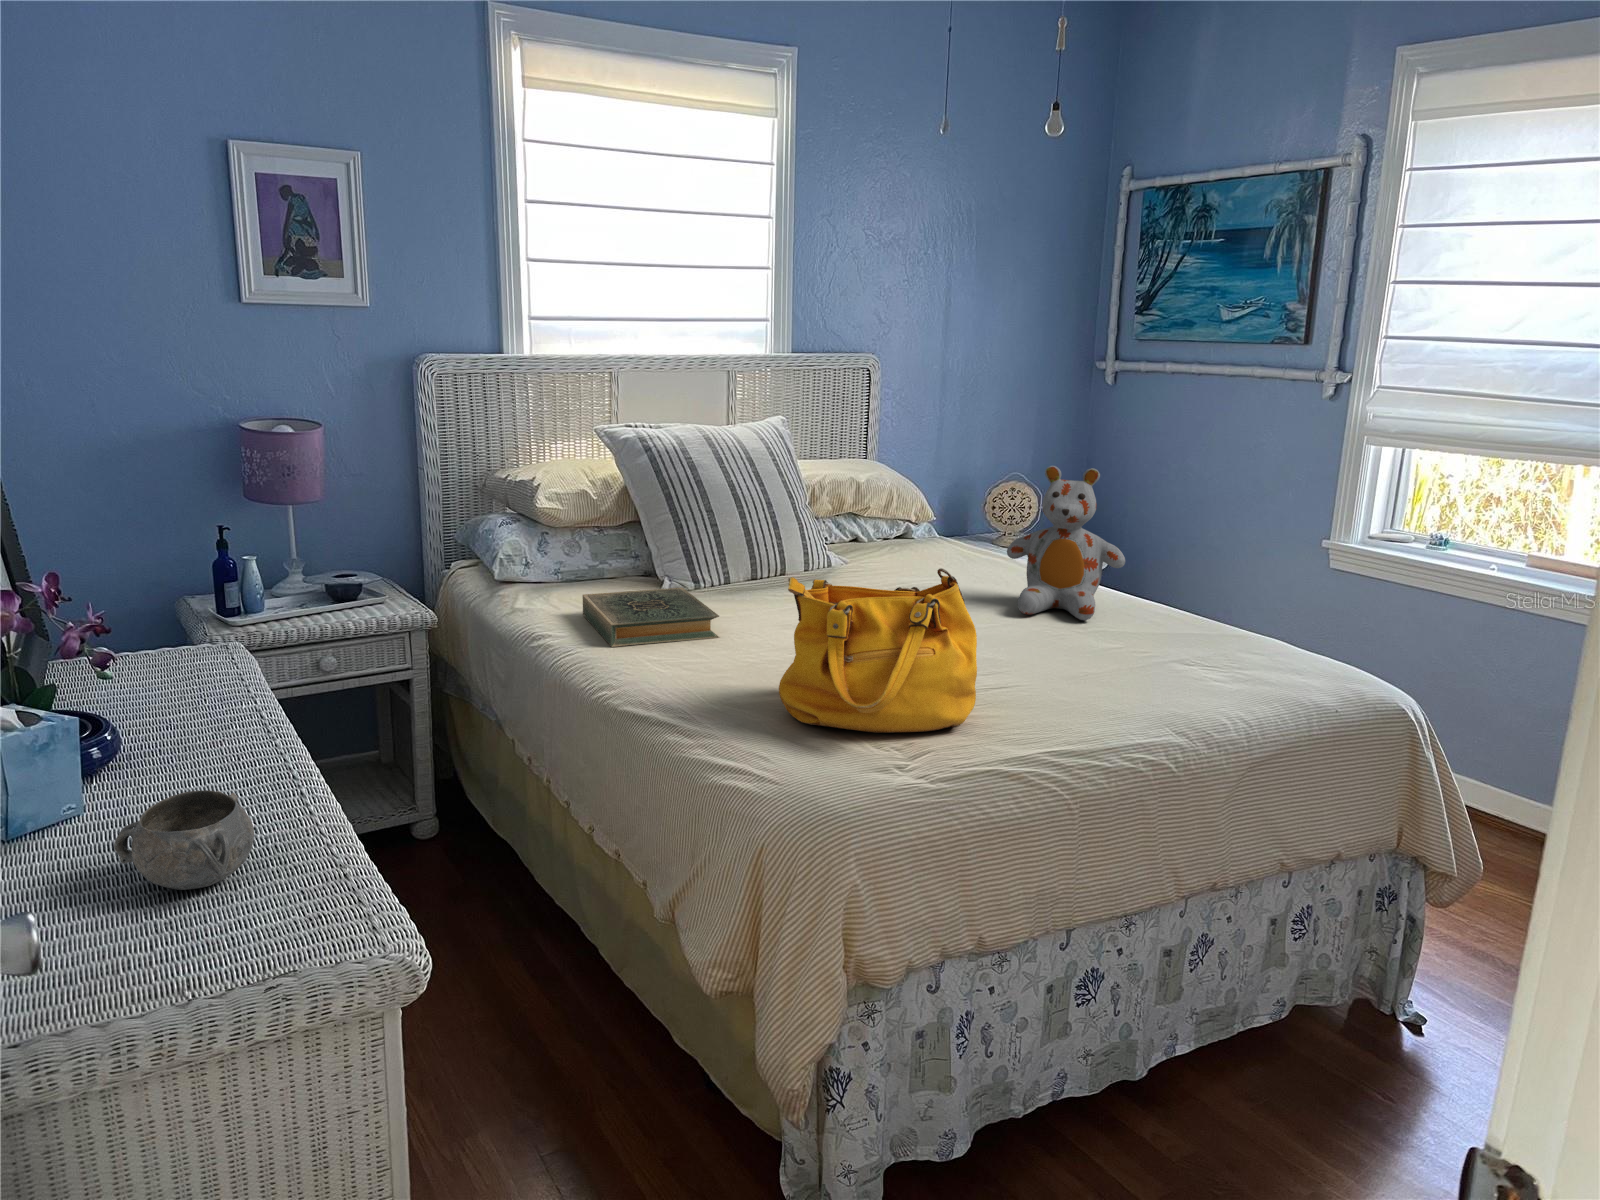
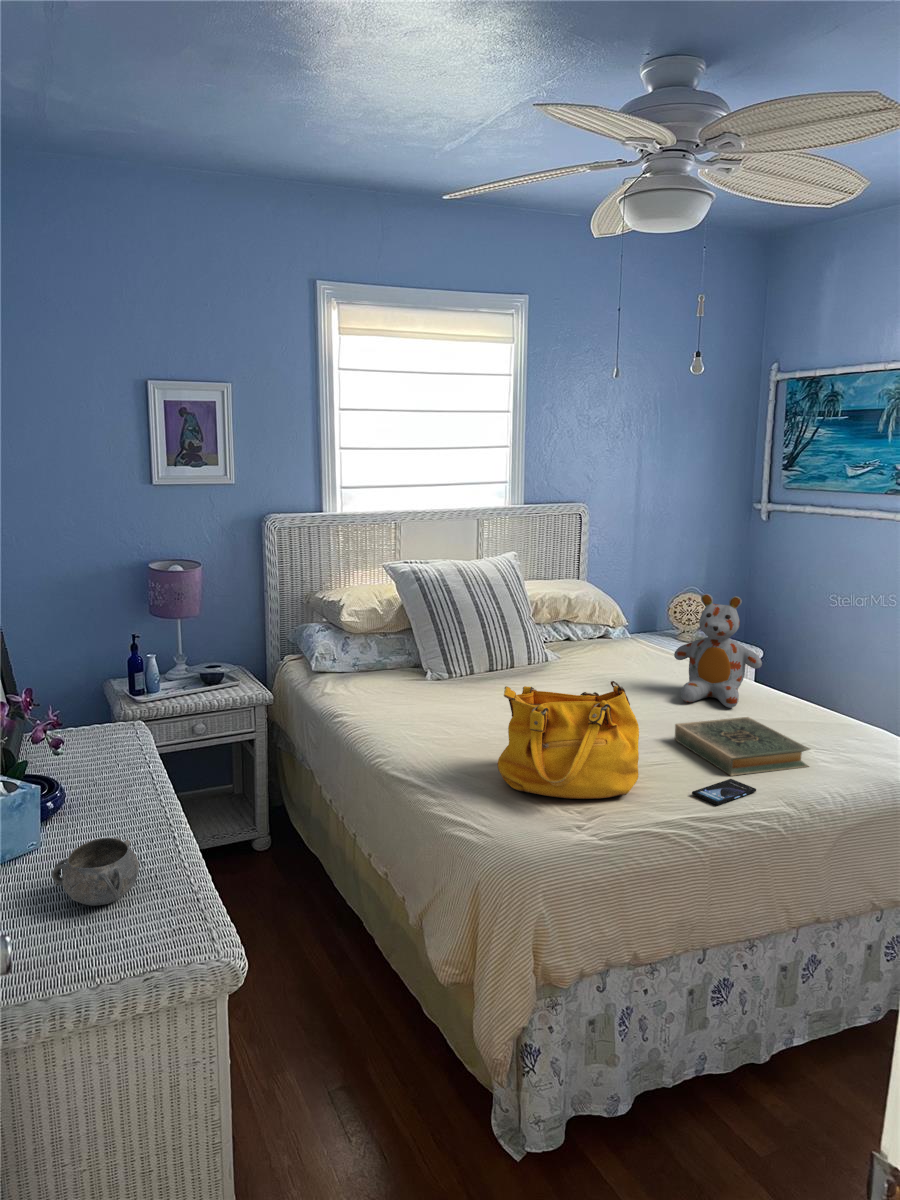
hardback book: present [583,588,719,647] -> present [675,717,810,776]
smartphone: none [1048,704,1134,736] -> present [692,779,756,805]

